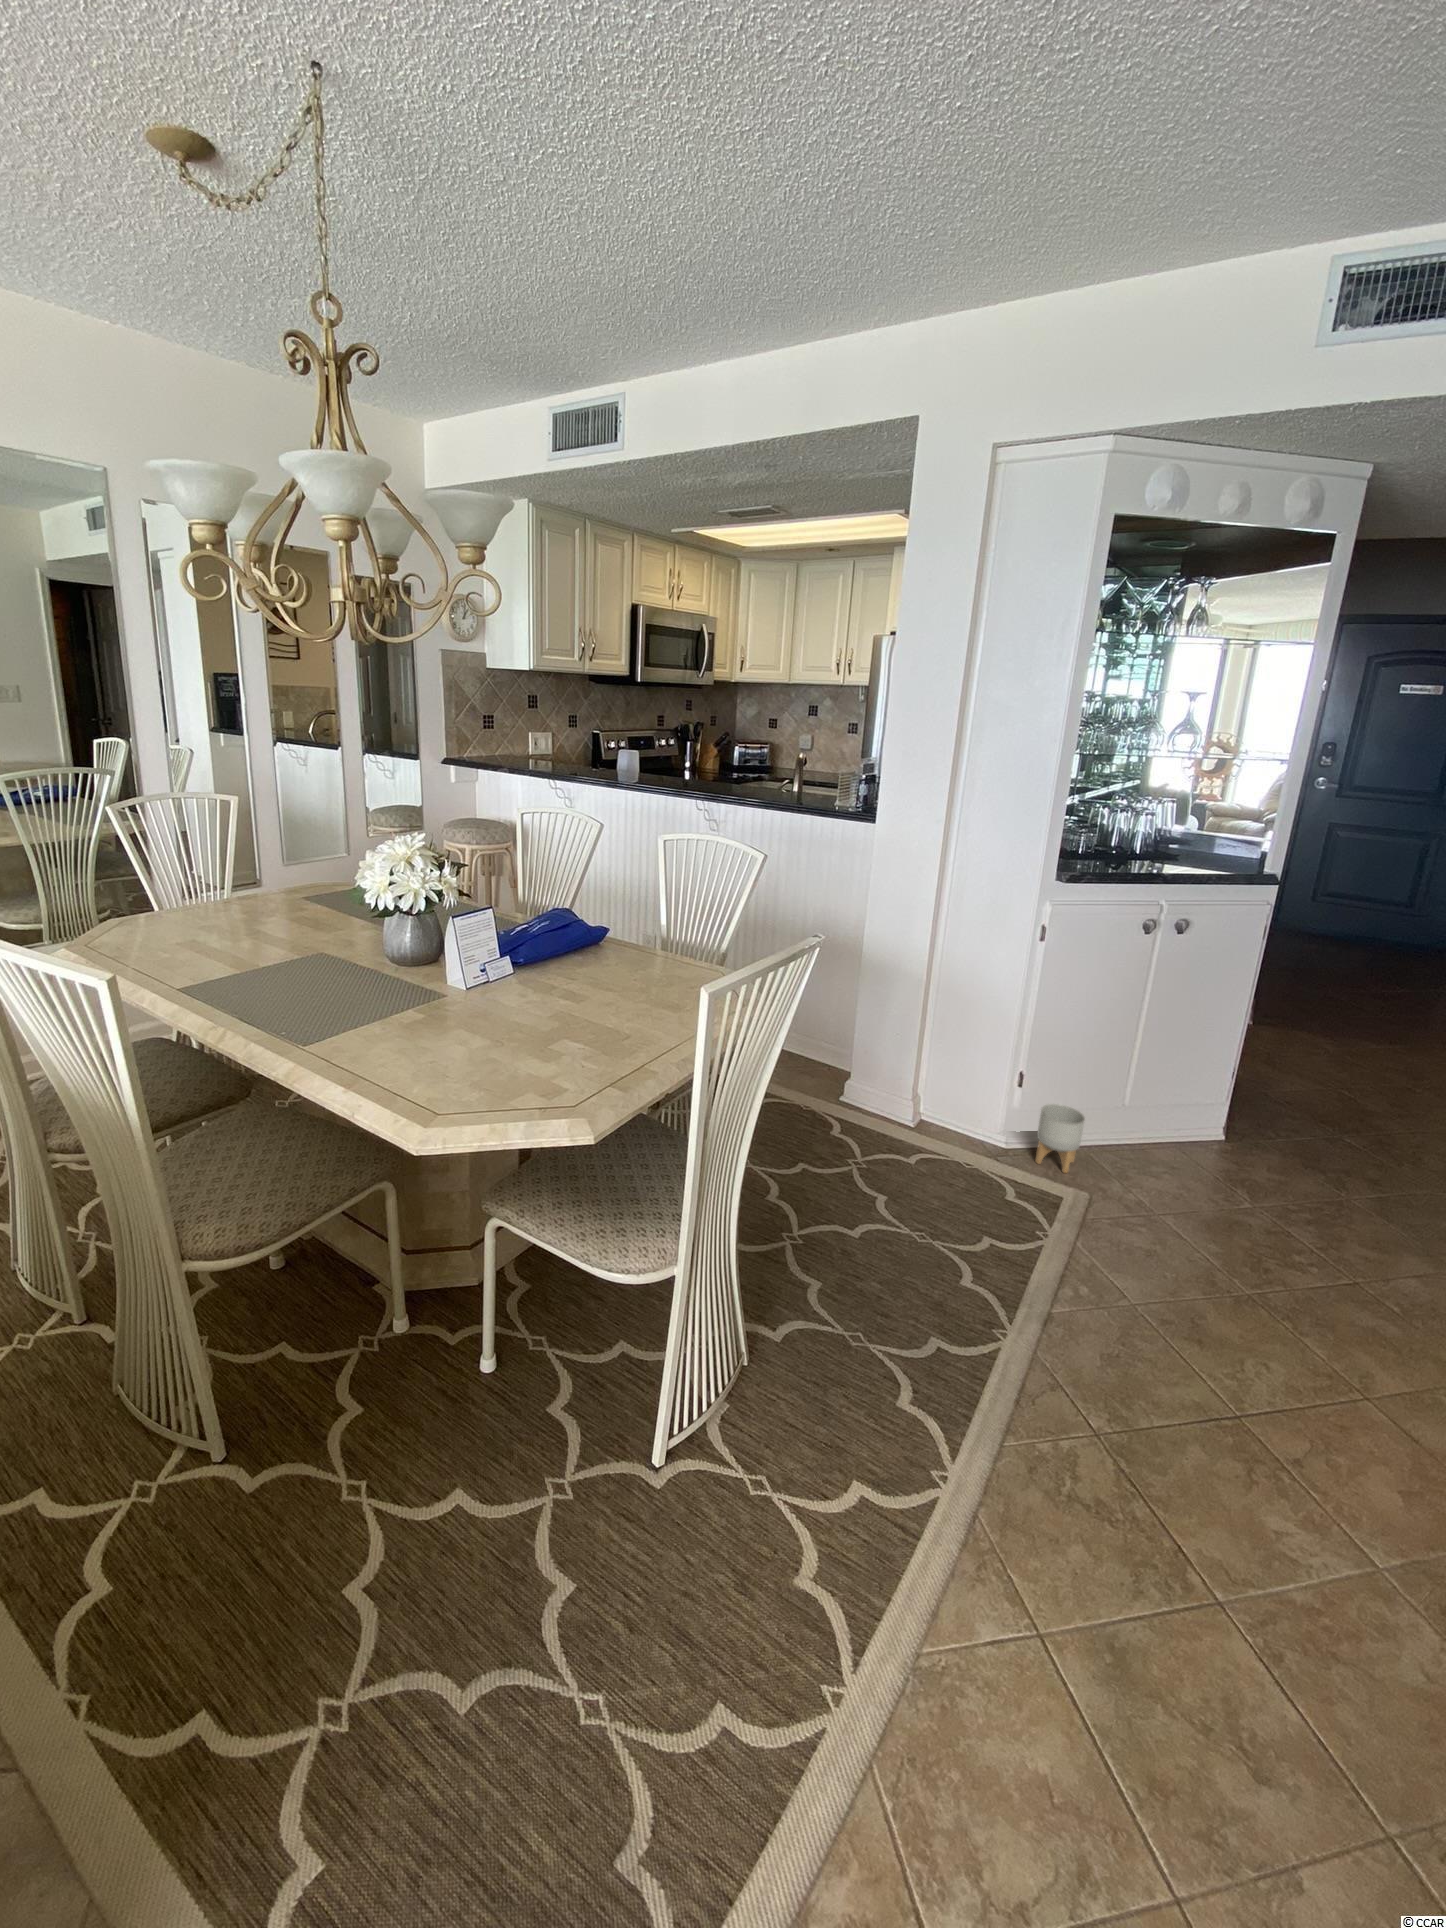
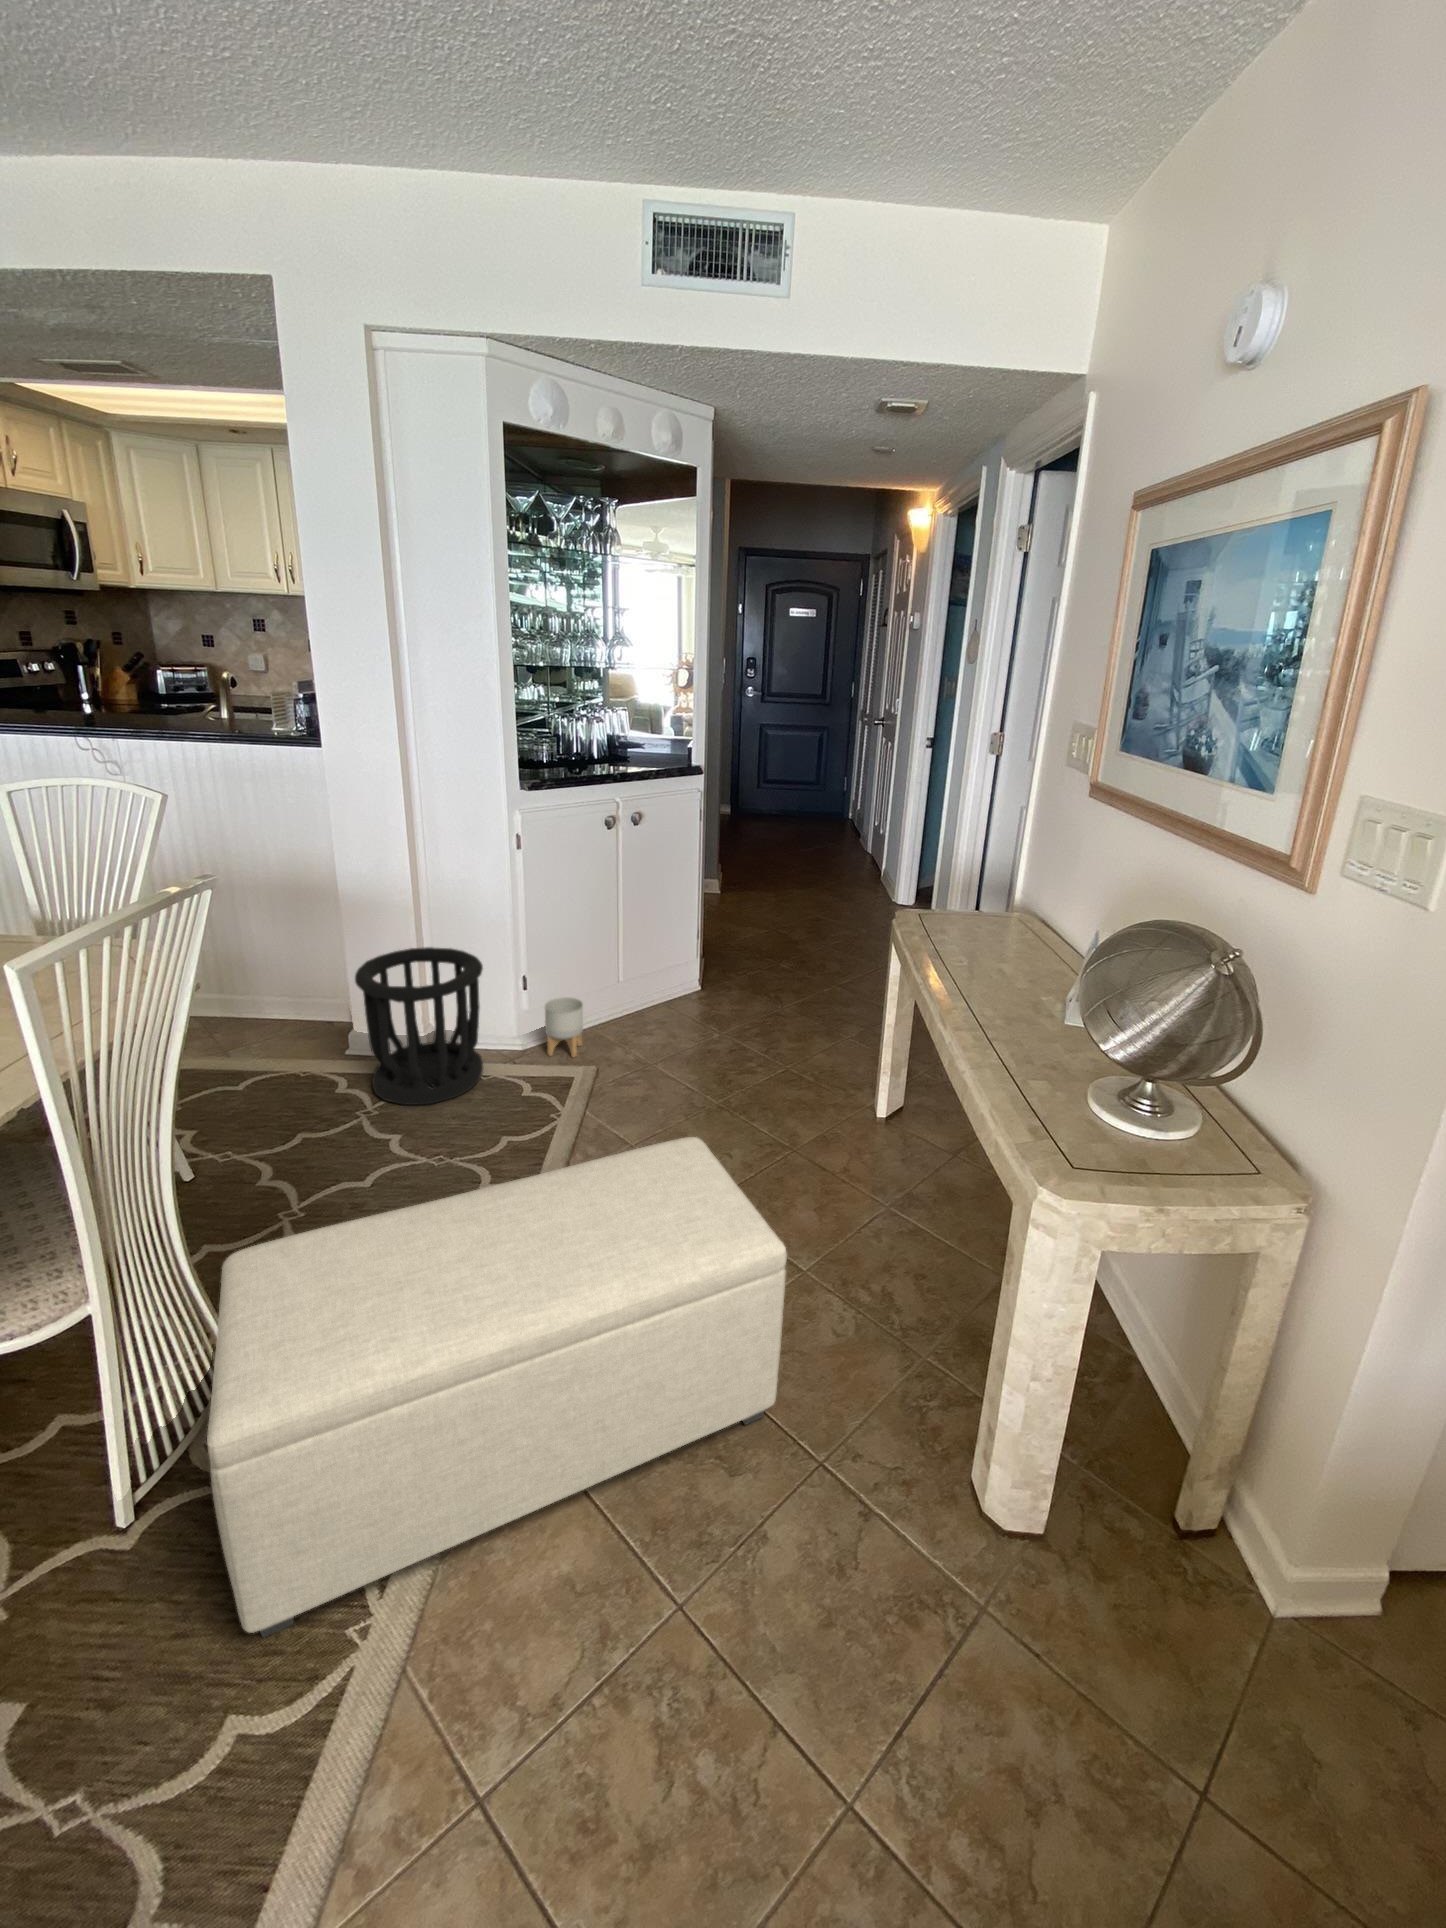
wastebasket: none [863,1020,988,1177] -> present [355,947,483,1105]
ottoman: none [742,1269,1410,1744] -> present [207,1137,787,1637]

